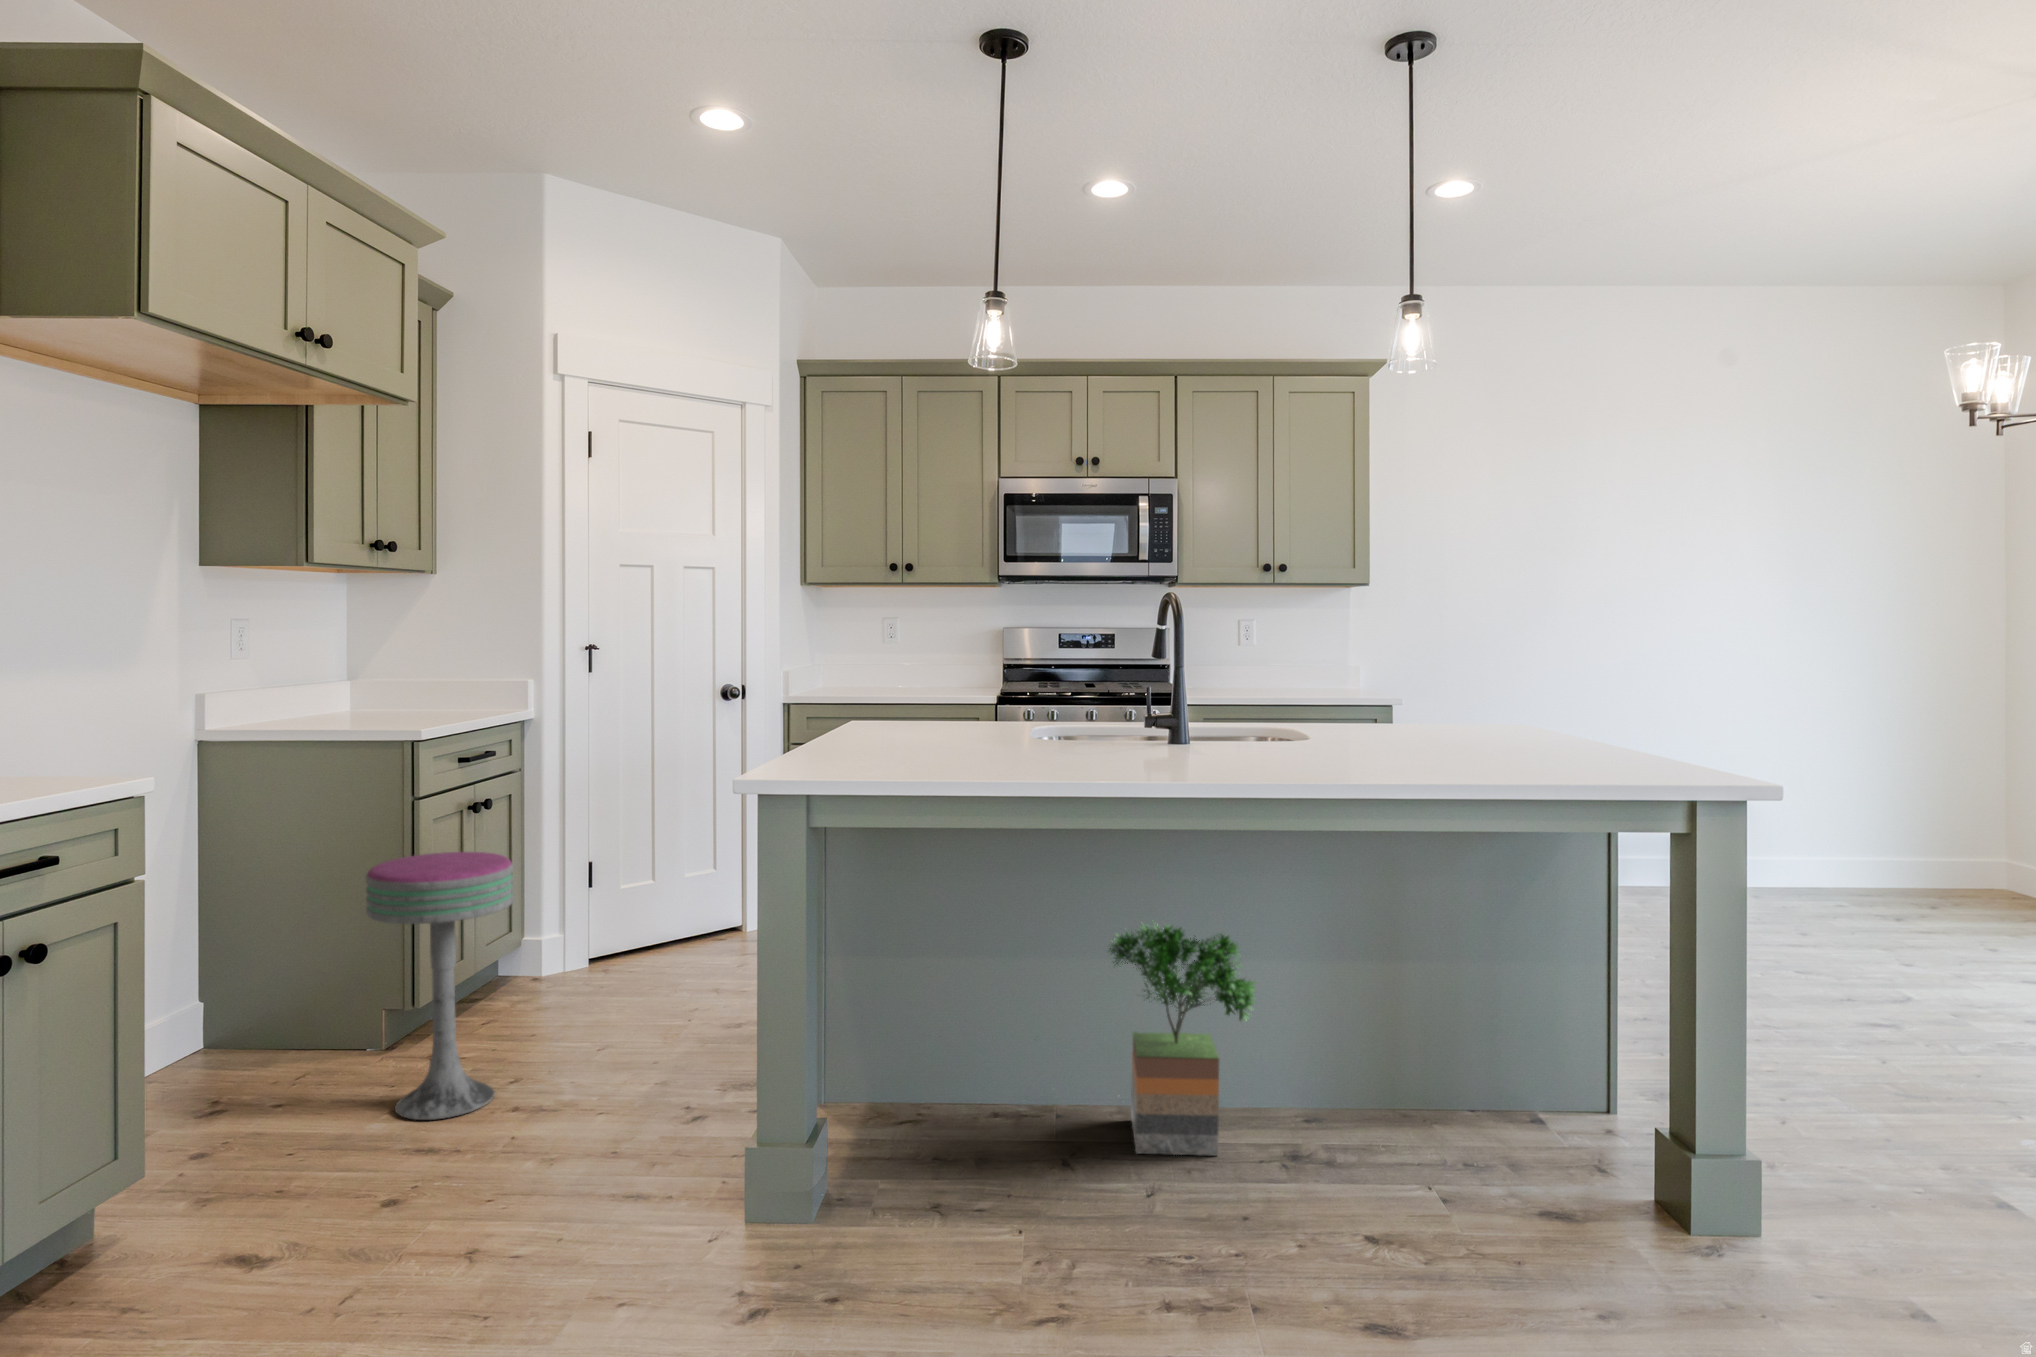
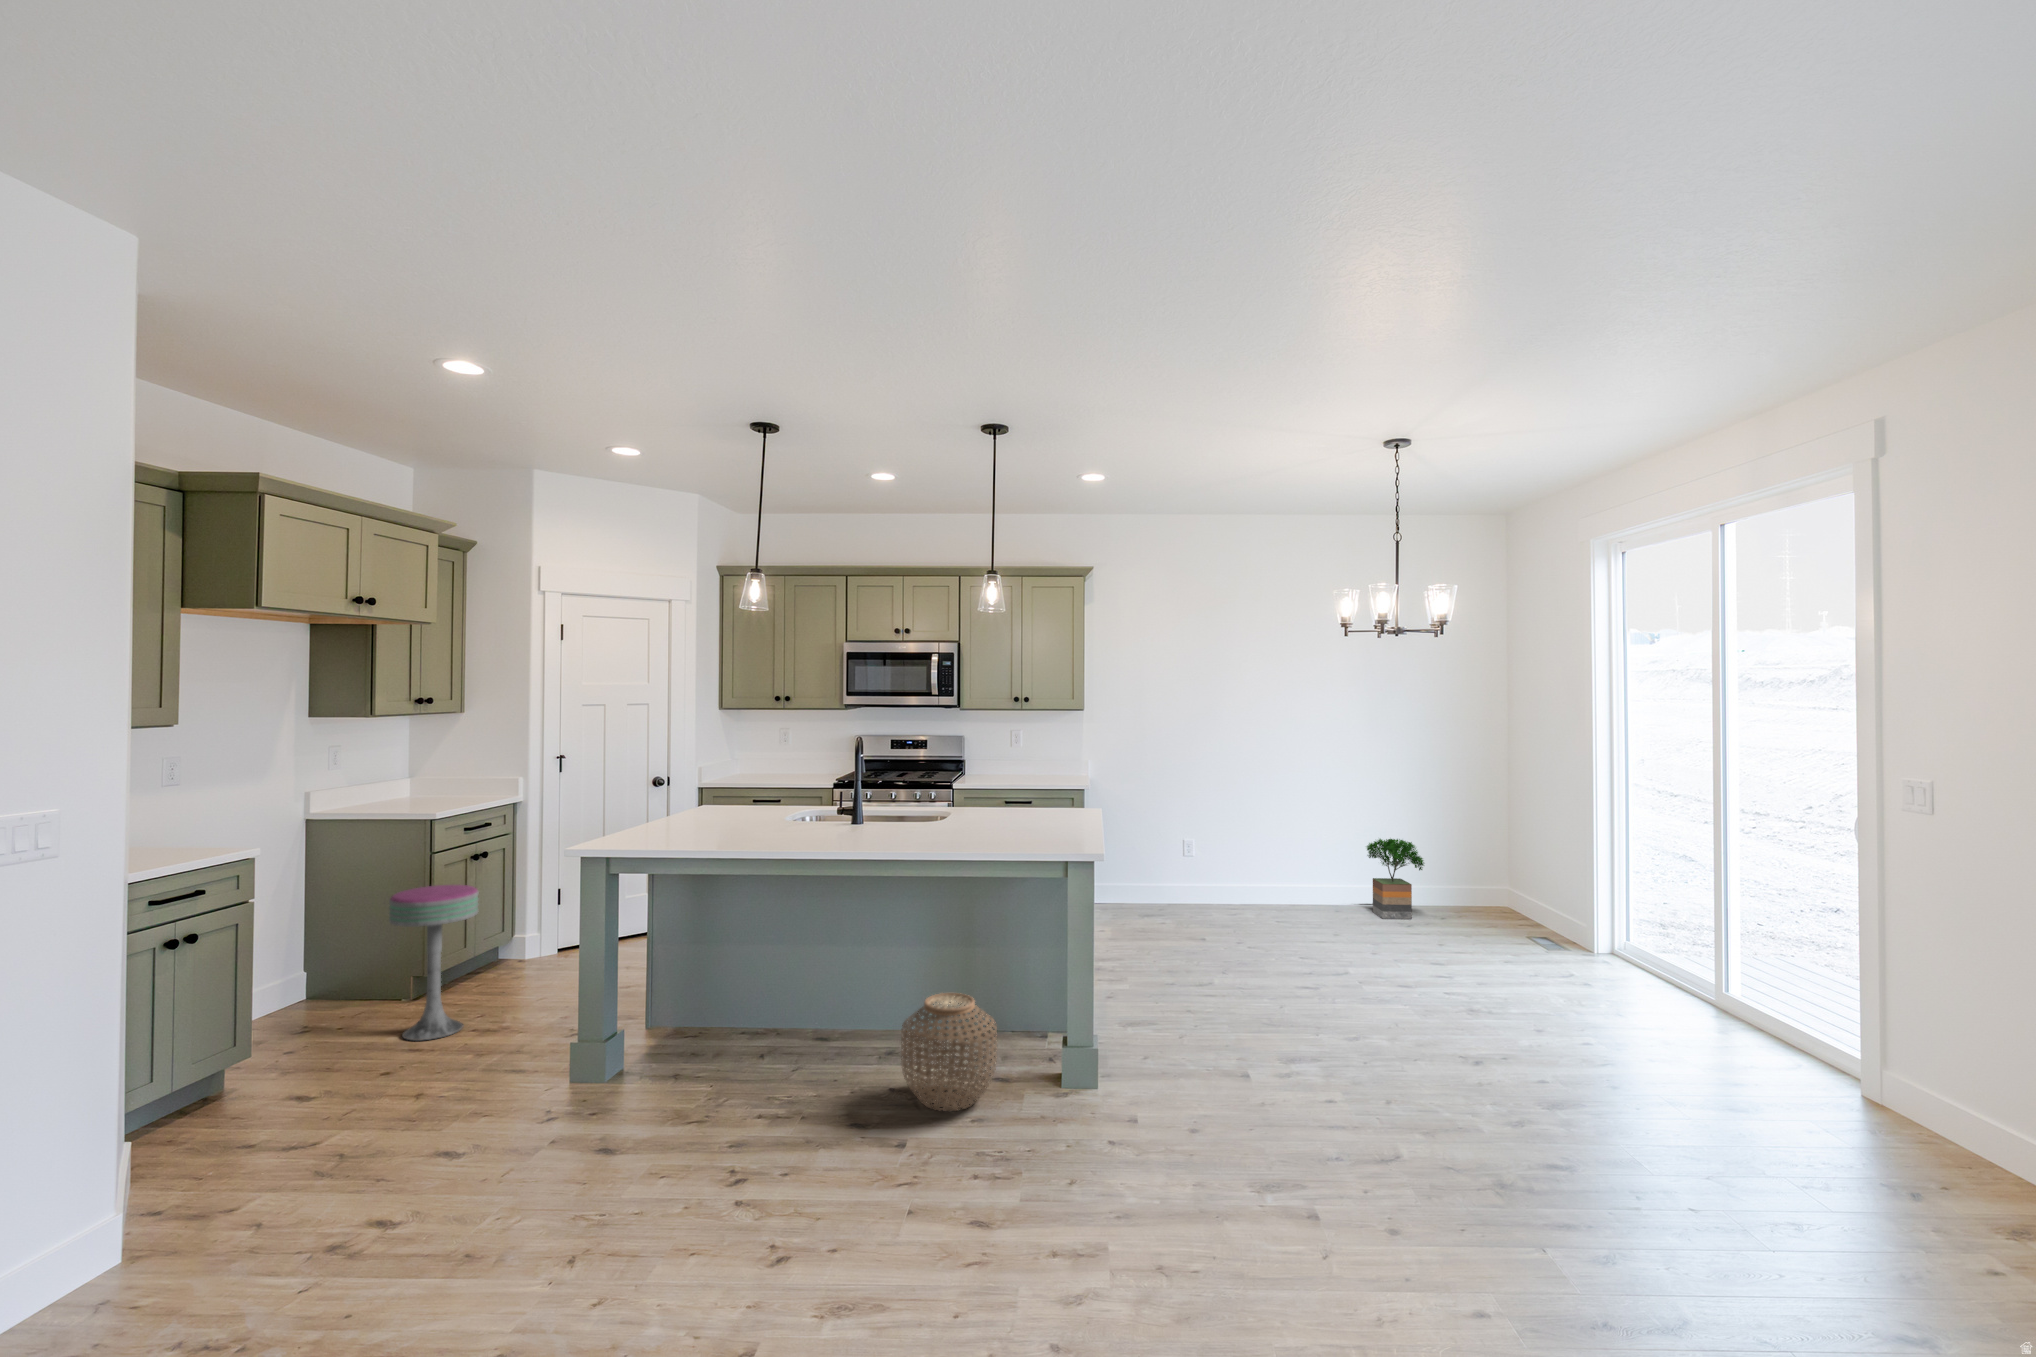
potted tree: present [1108,924,1256,1156] -> present [1367,839,1424,919]
woven basket: none [1363,1044,1552,1262] -> present [901,993,997,1111]

